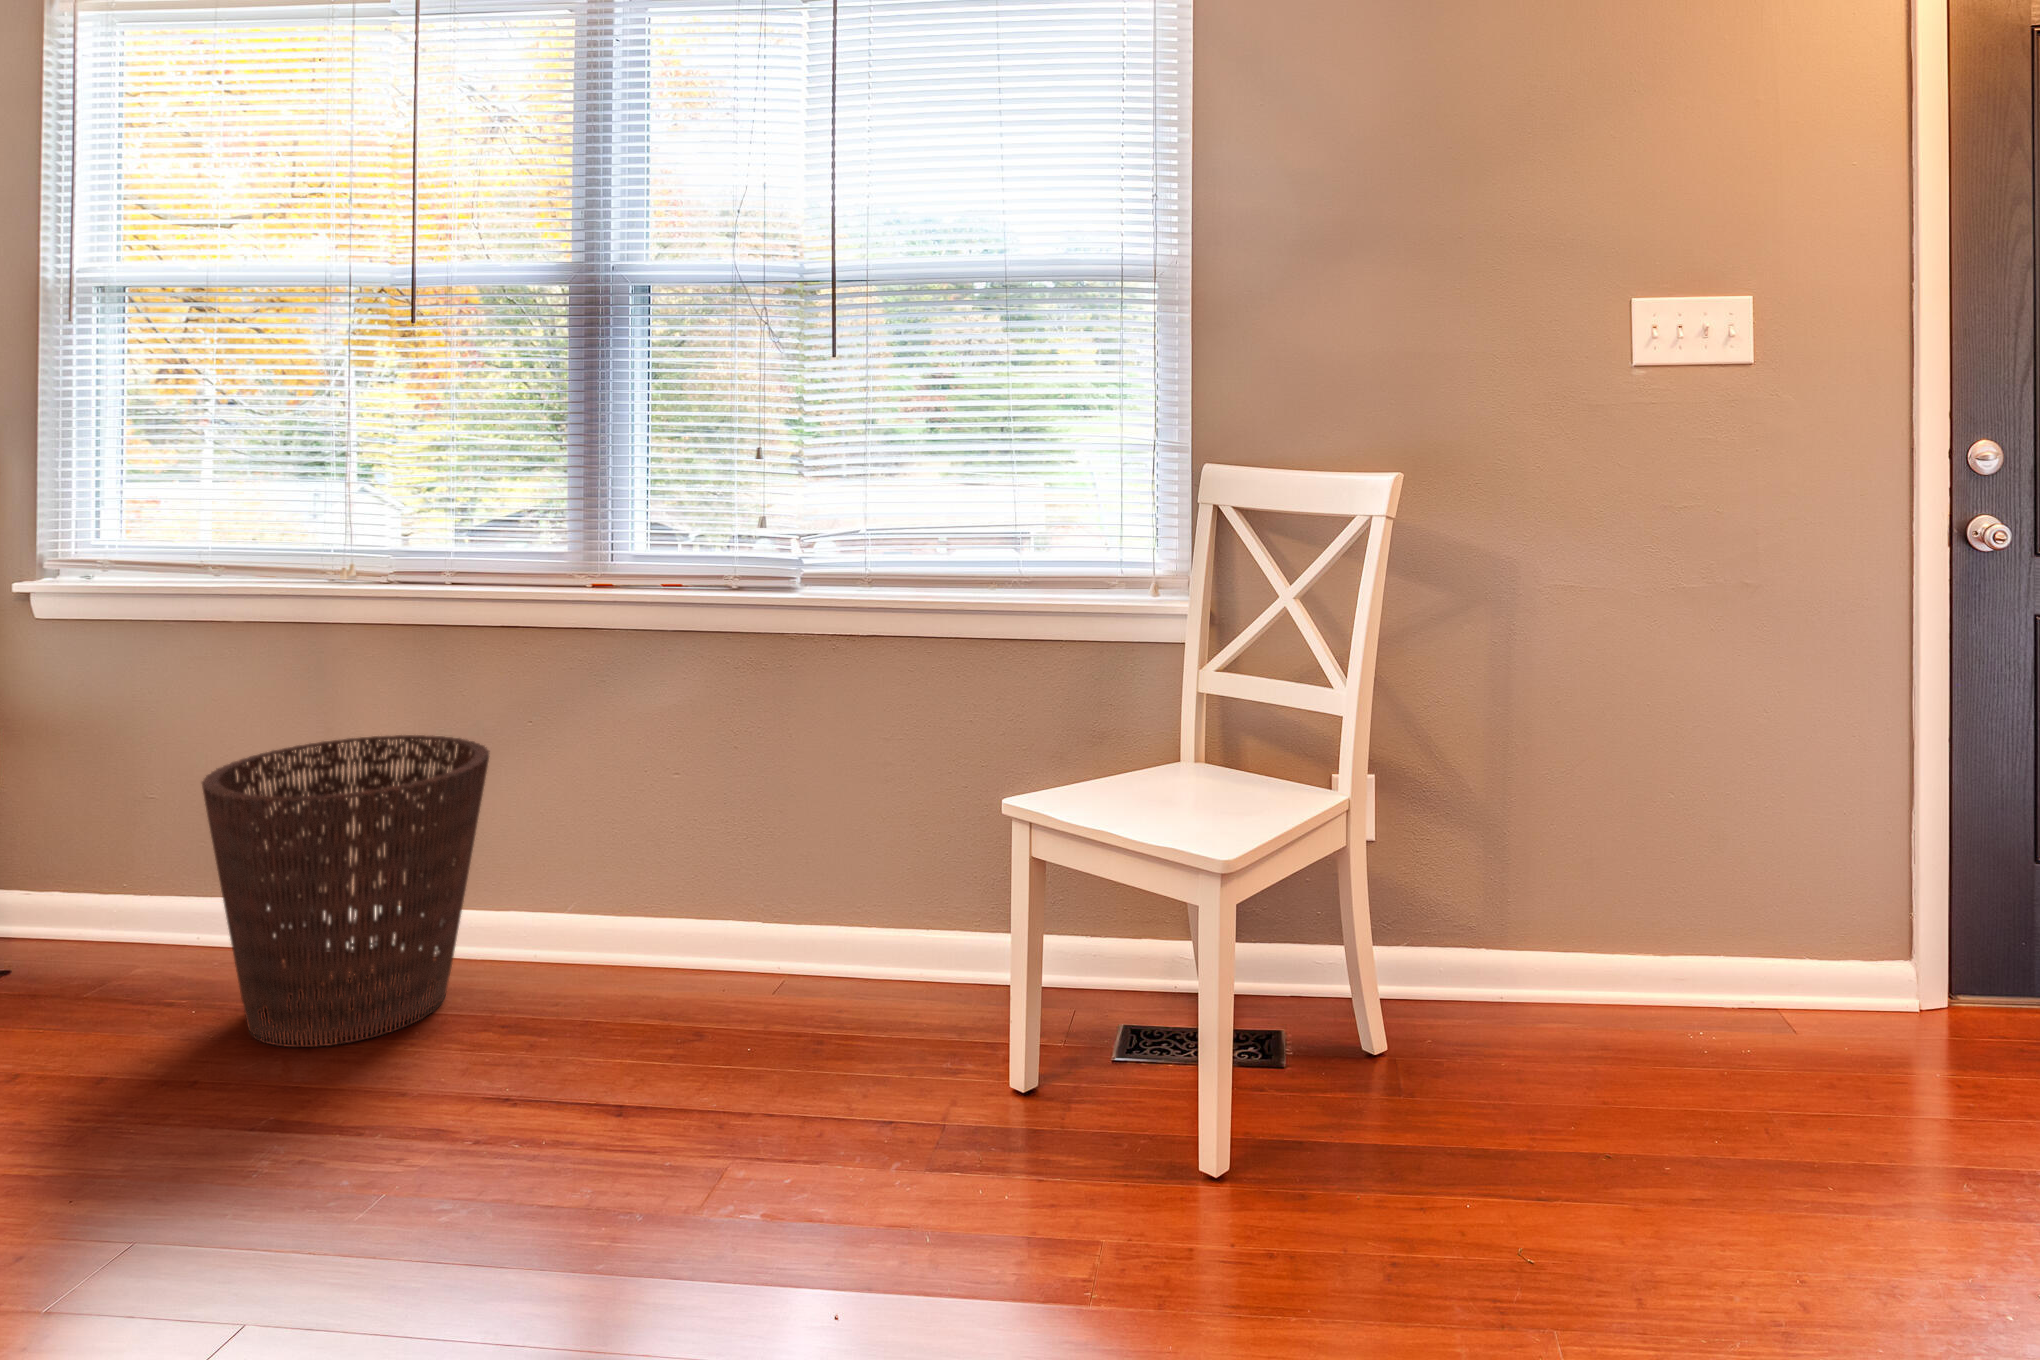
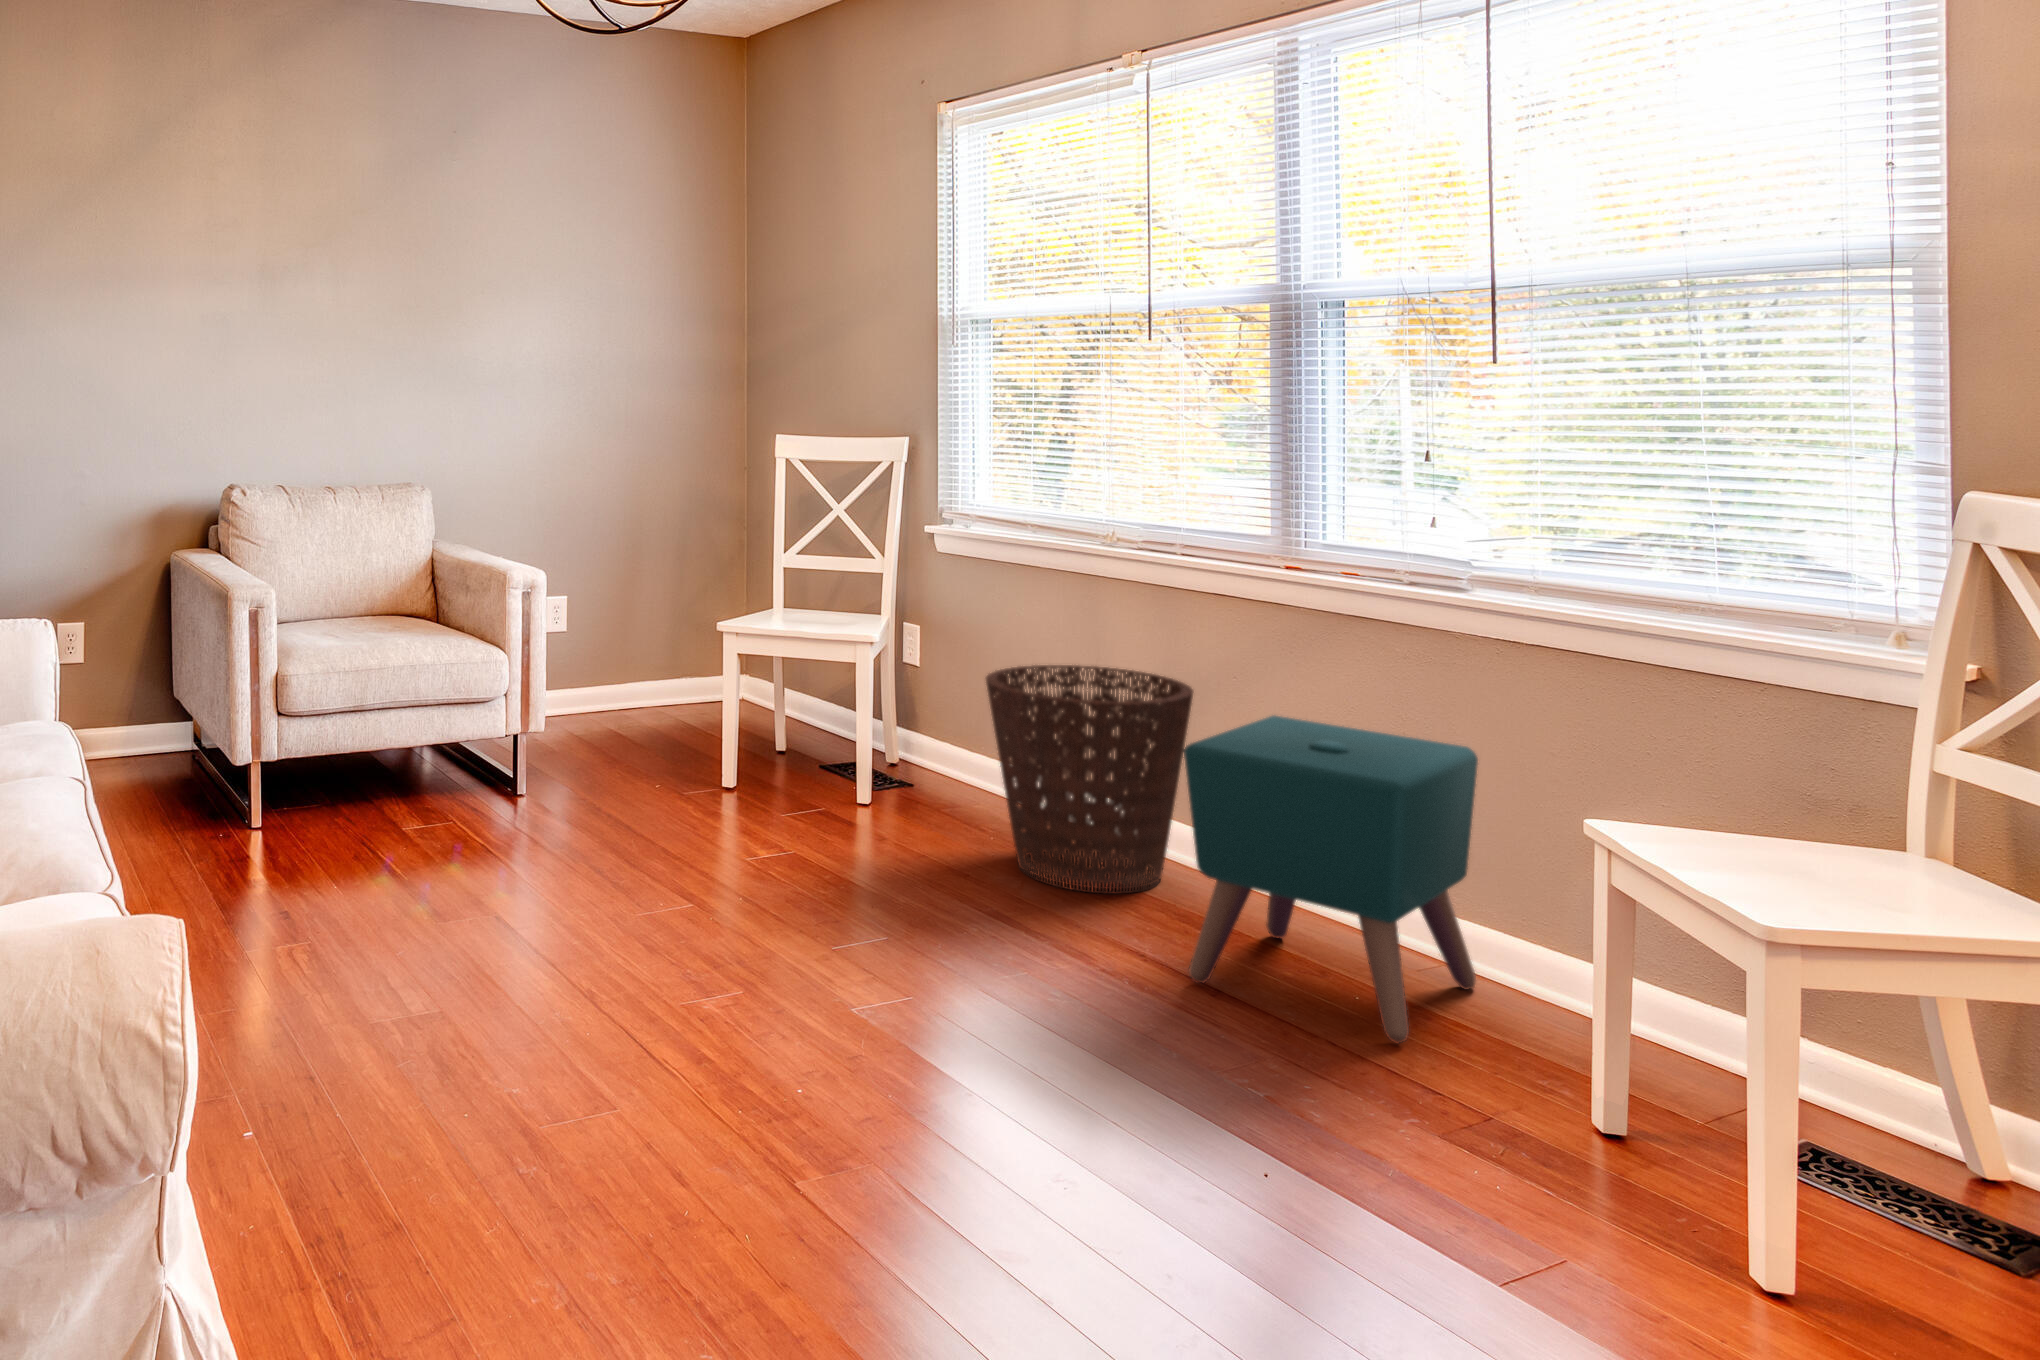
ottoman: none [569,747,828,1104] -> present [1183,715,1478,1043]

